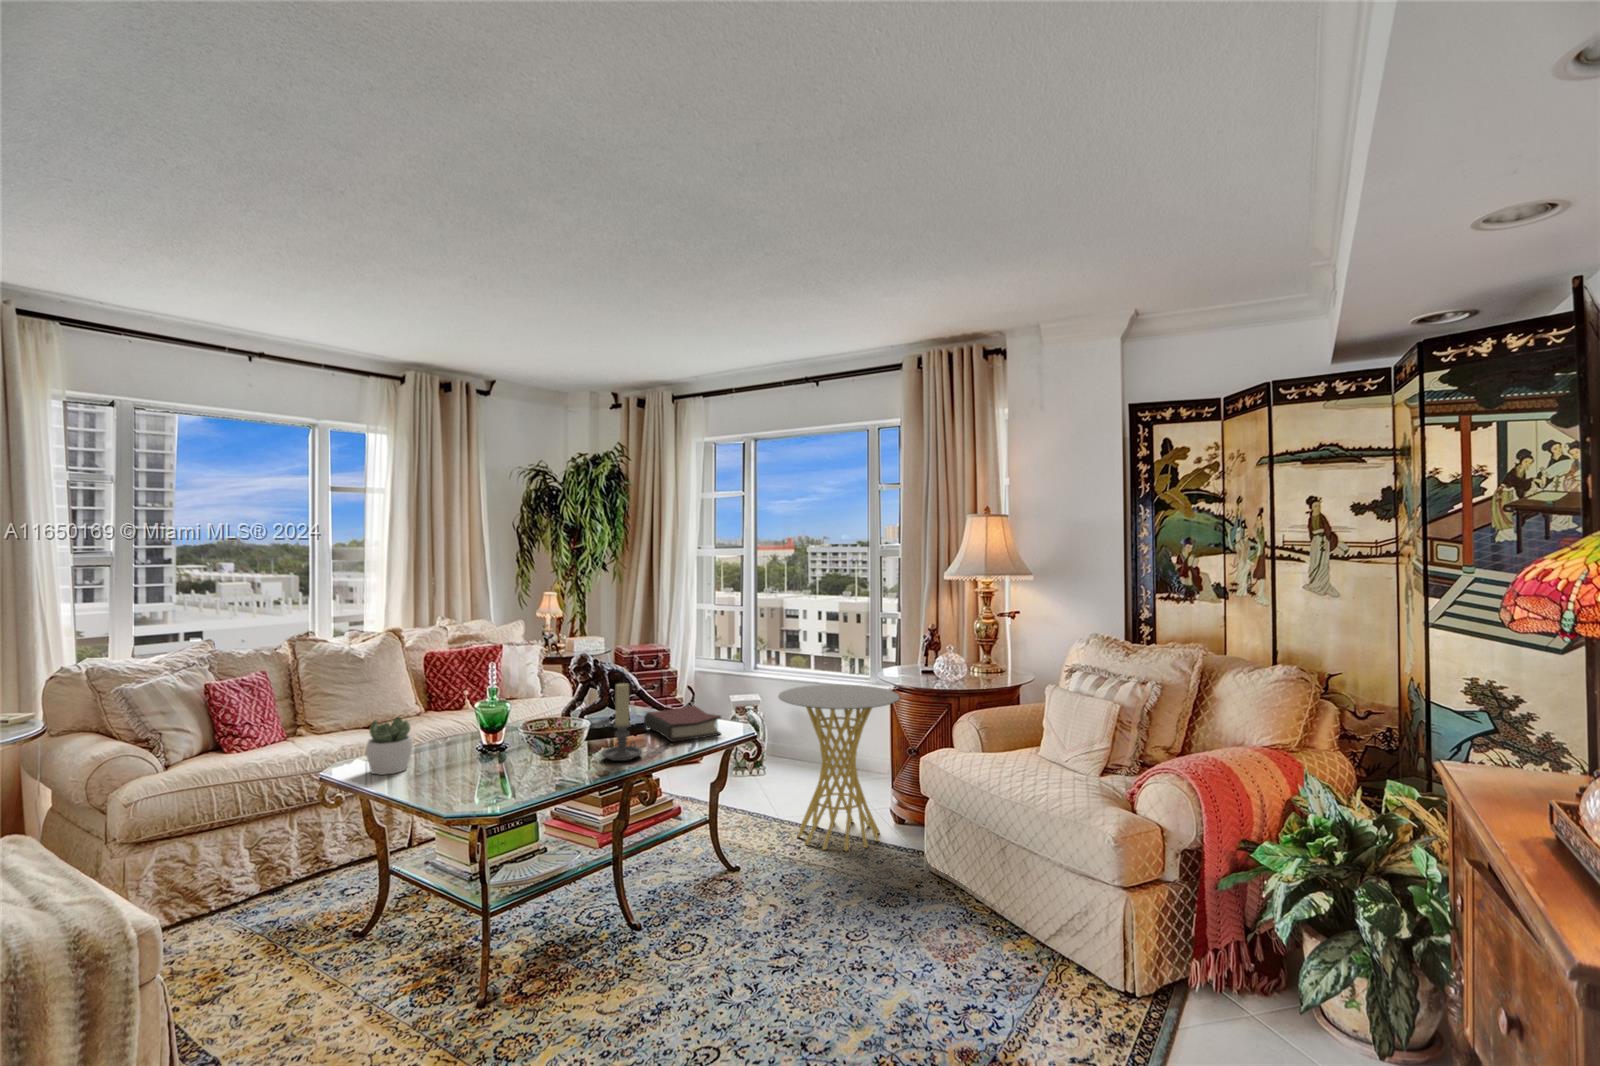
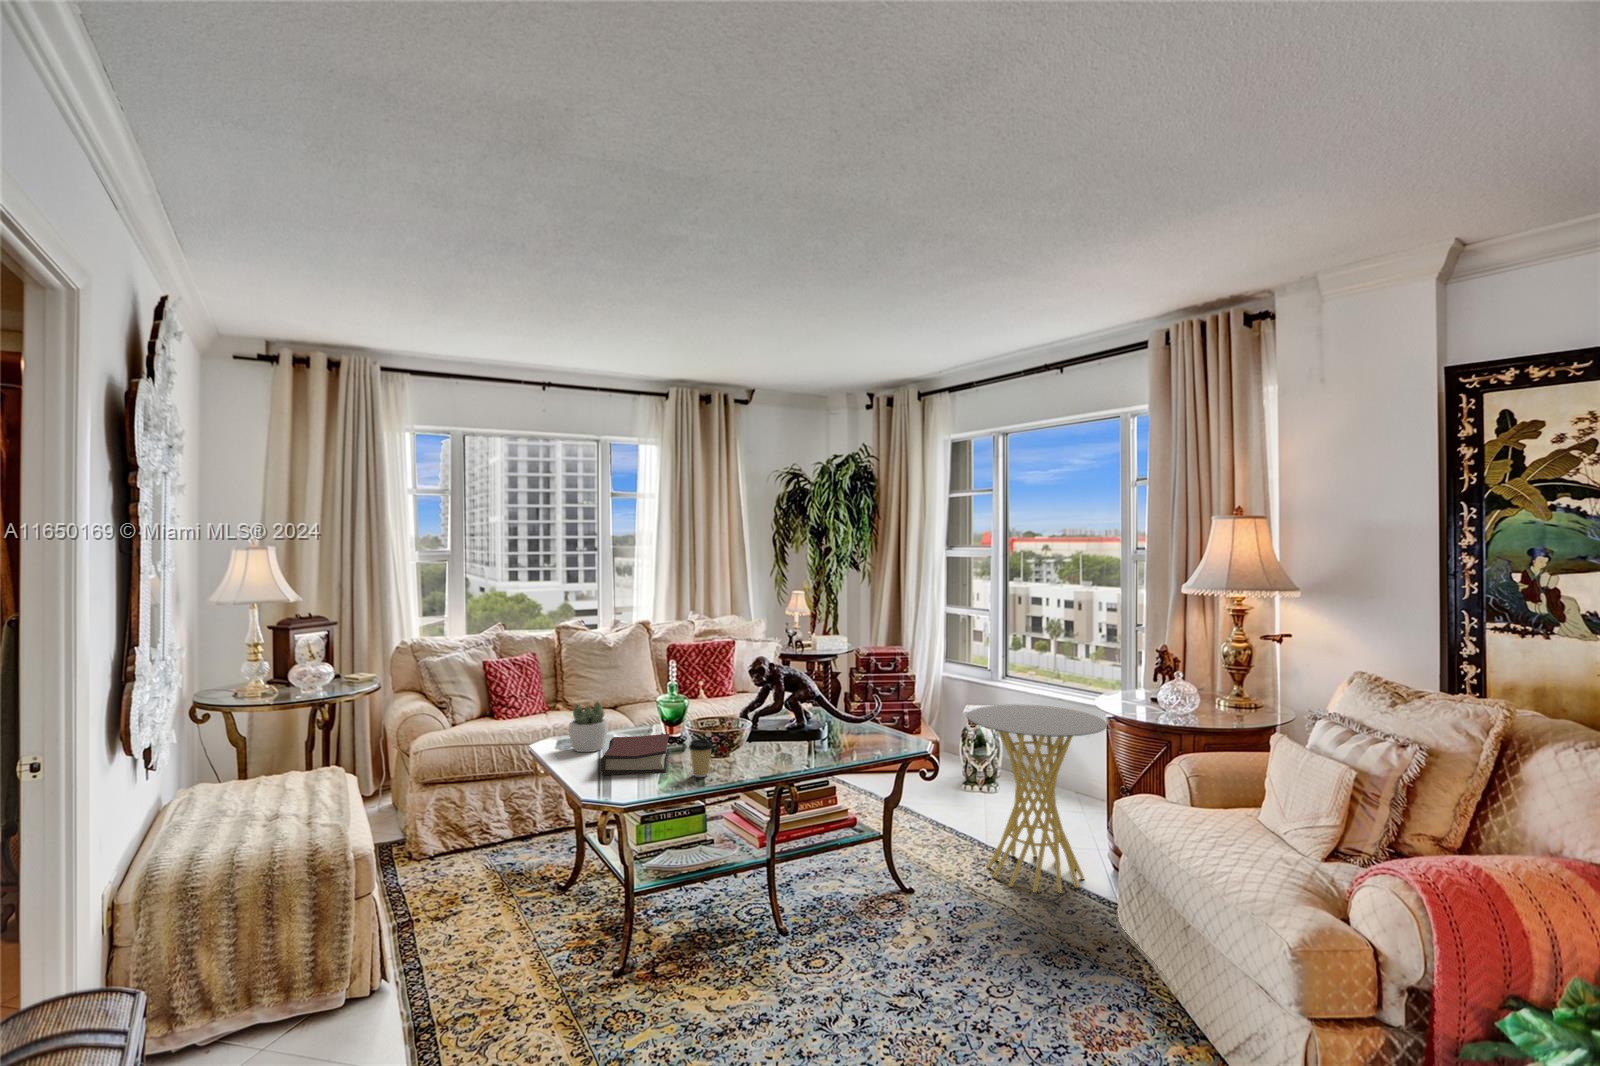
candle holder: present [602,683,642,761] -> none [759,687,798,765]
hardback book: present [644,705,721,742] -> present [601,734,669,775]
coffee cup: none [537,742,565,782] -> present [689,739,713,777]

